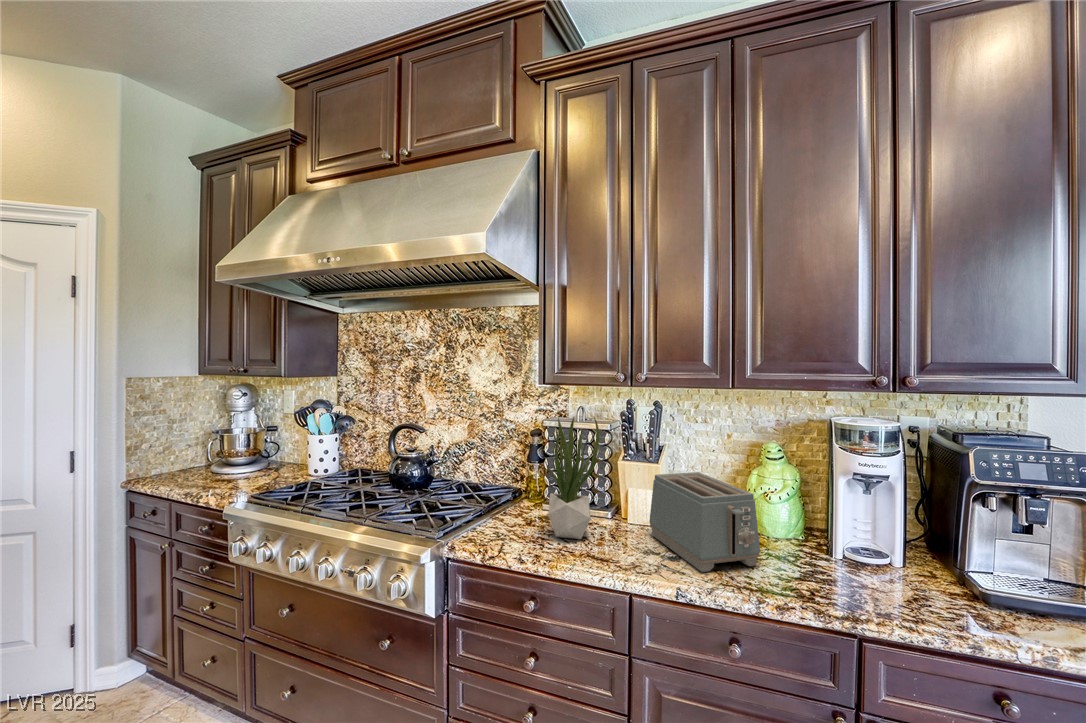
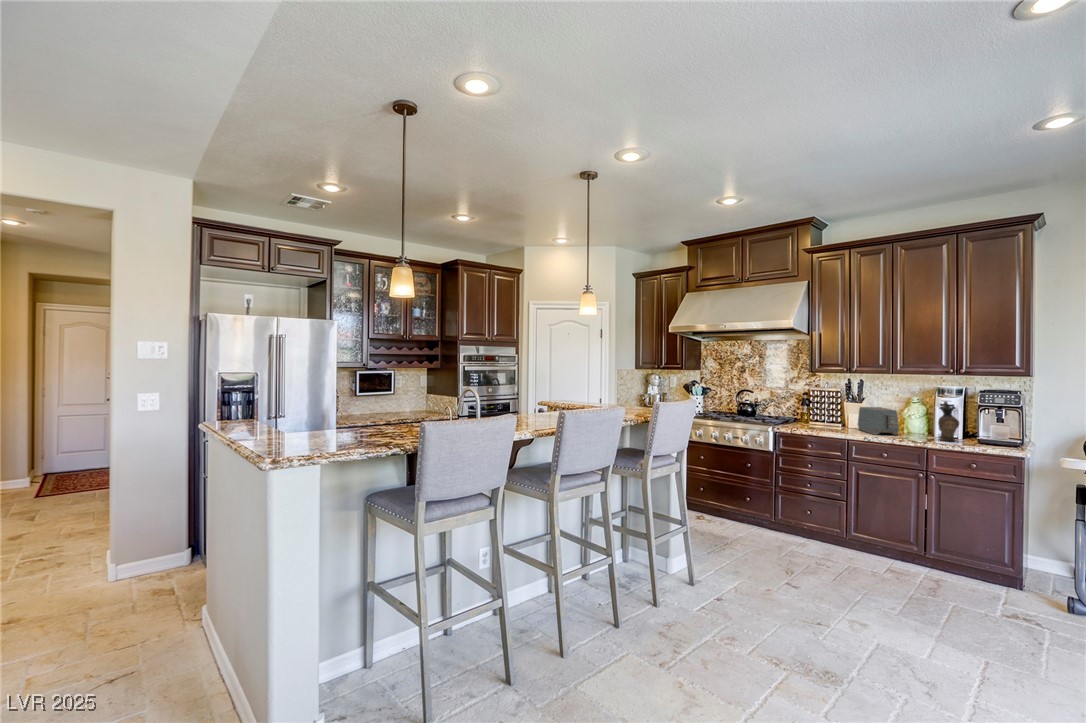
potted plant: present [545,417,599,539] -> none [813,384,835,429]
ceramic pitcher: none [870,469,936,600] -> present [938,401,959,441]

